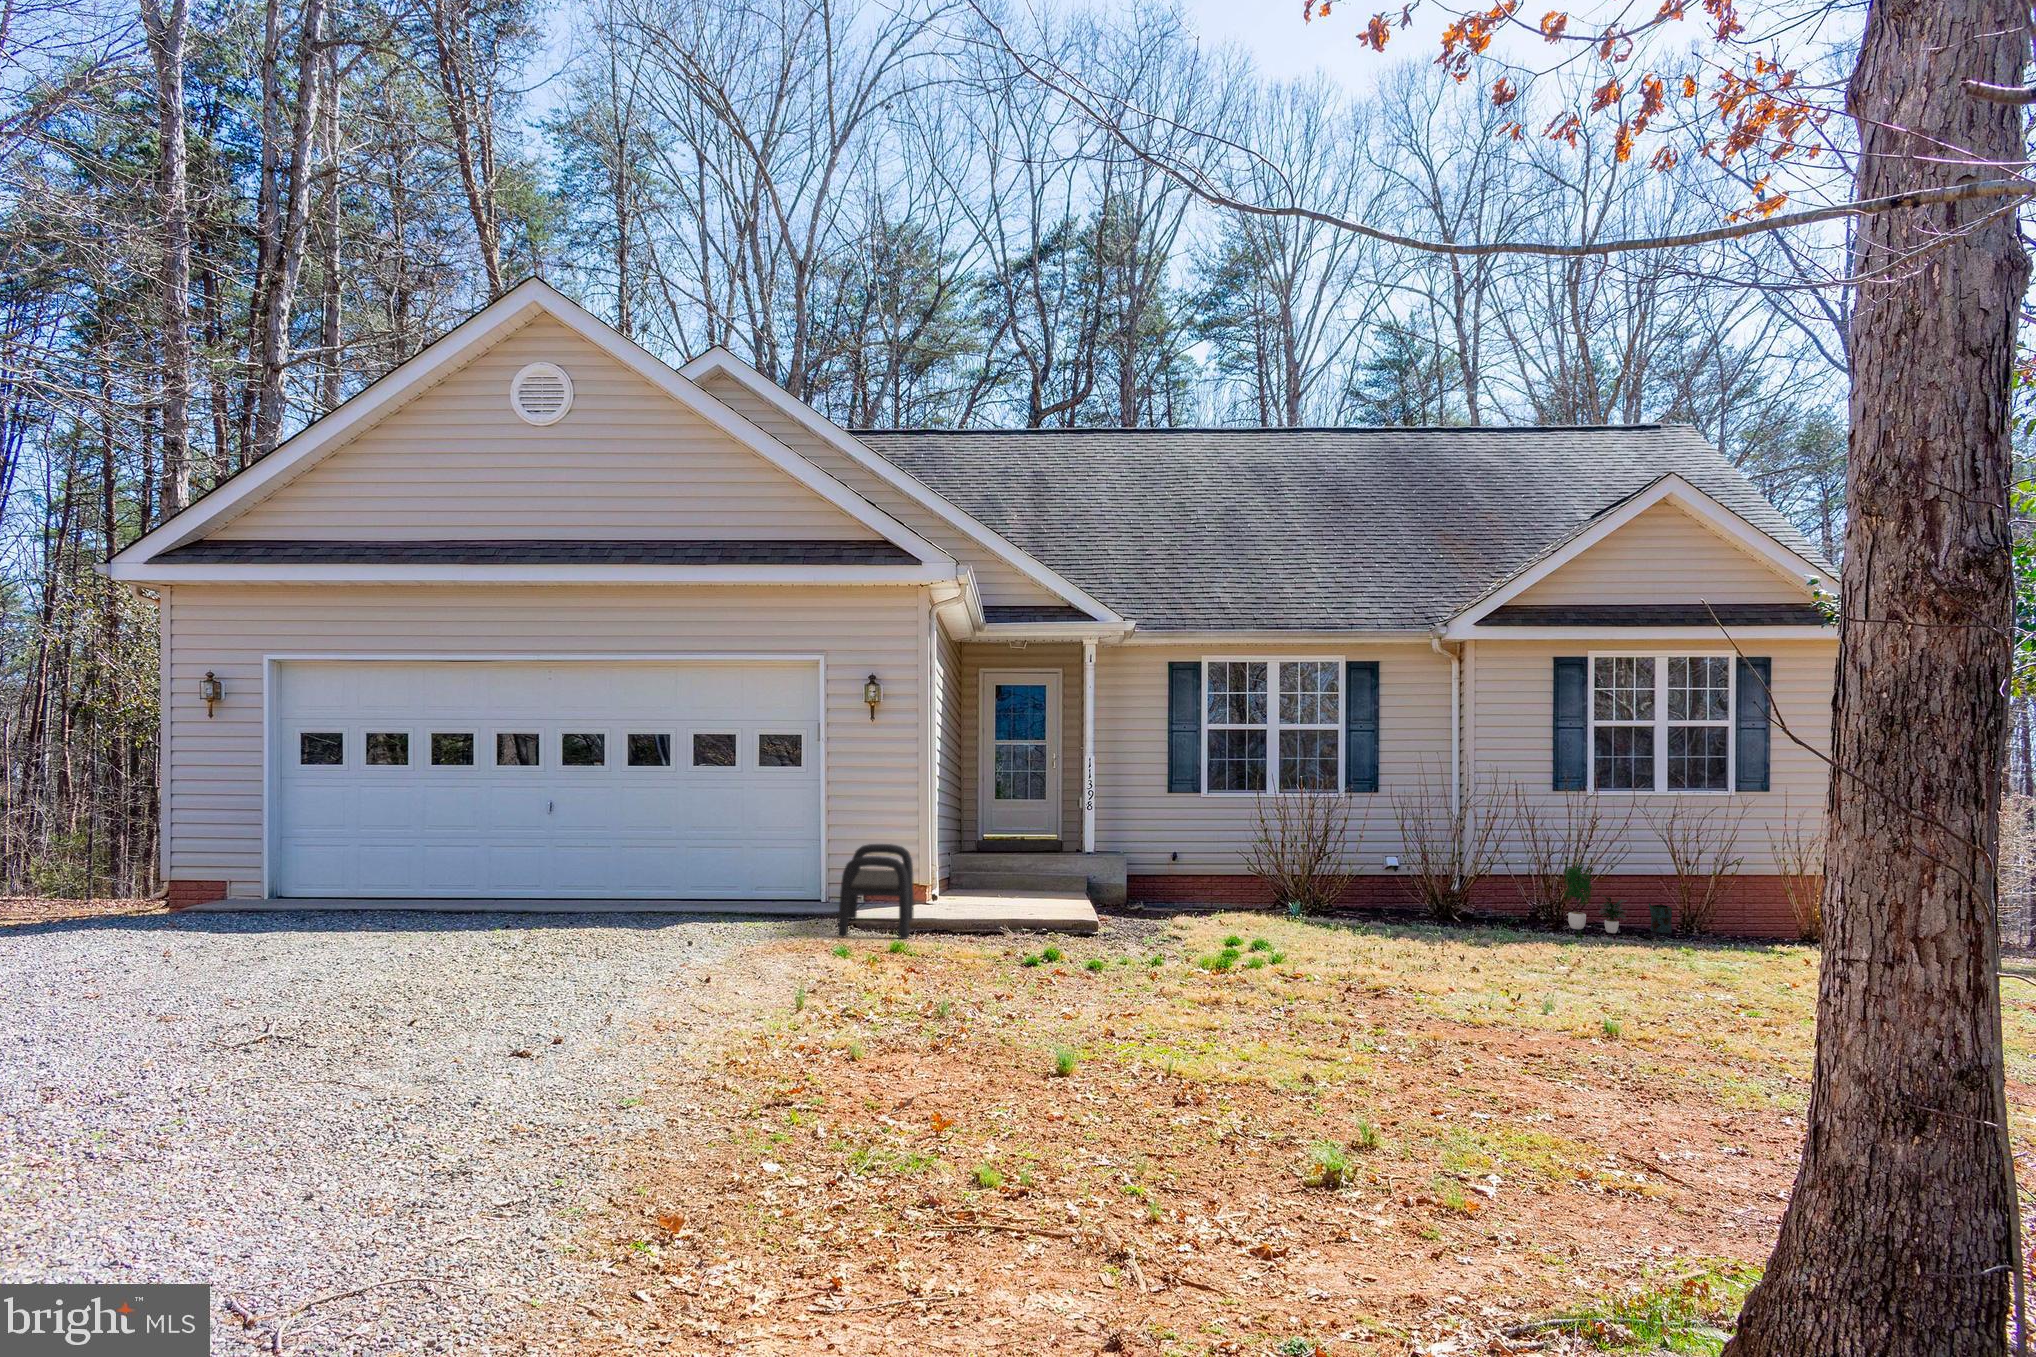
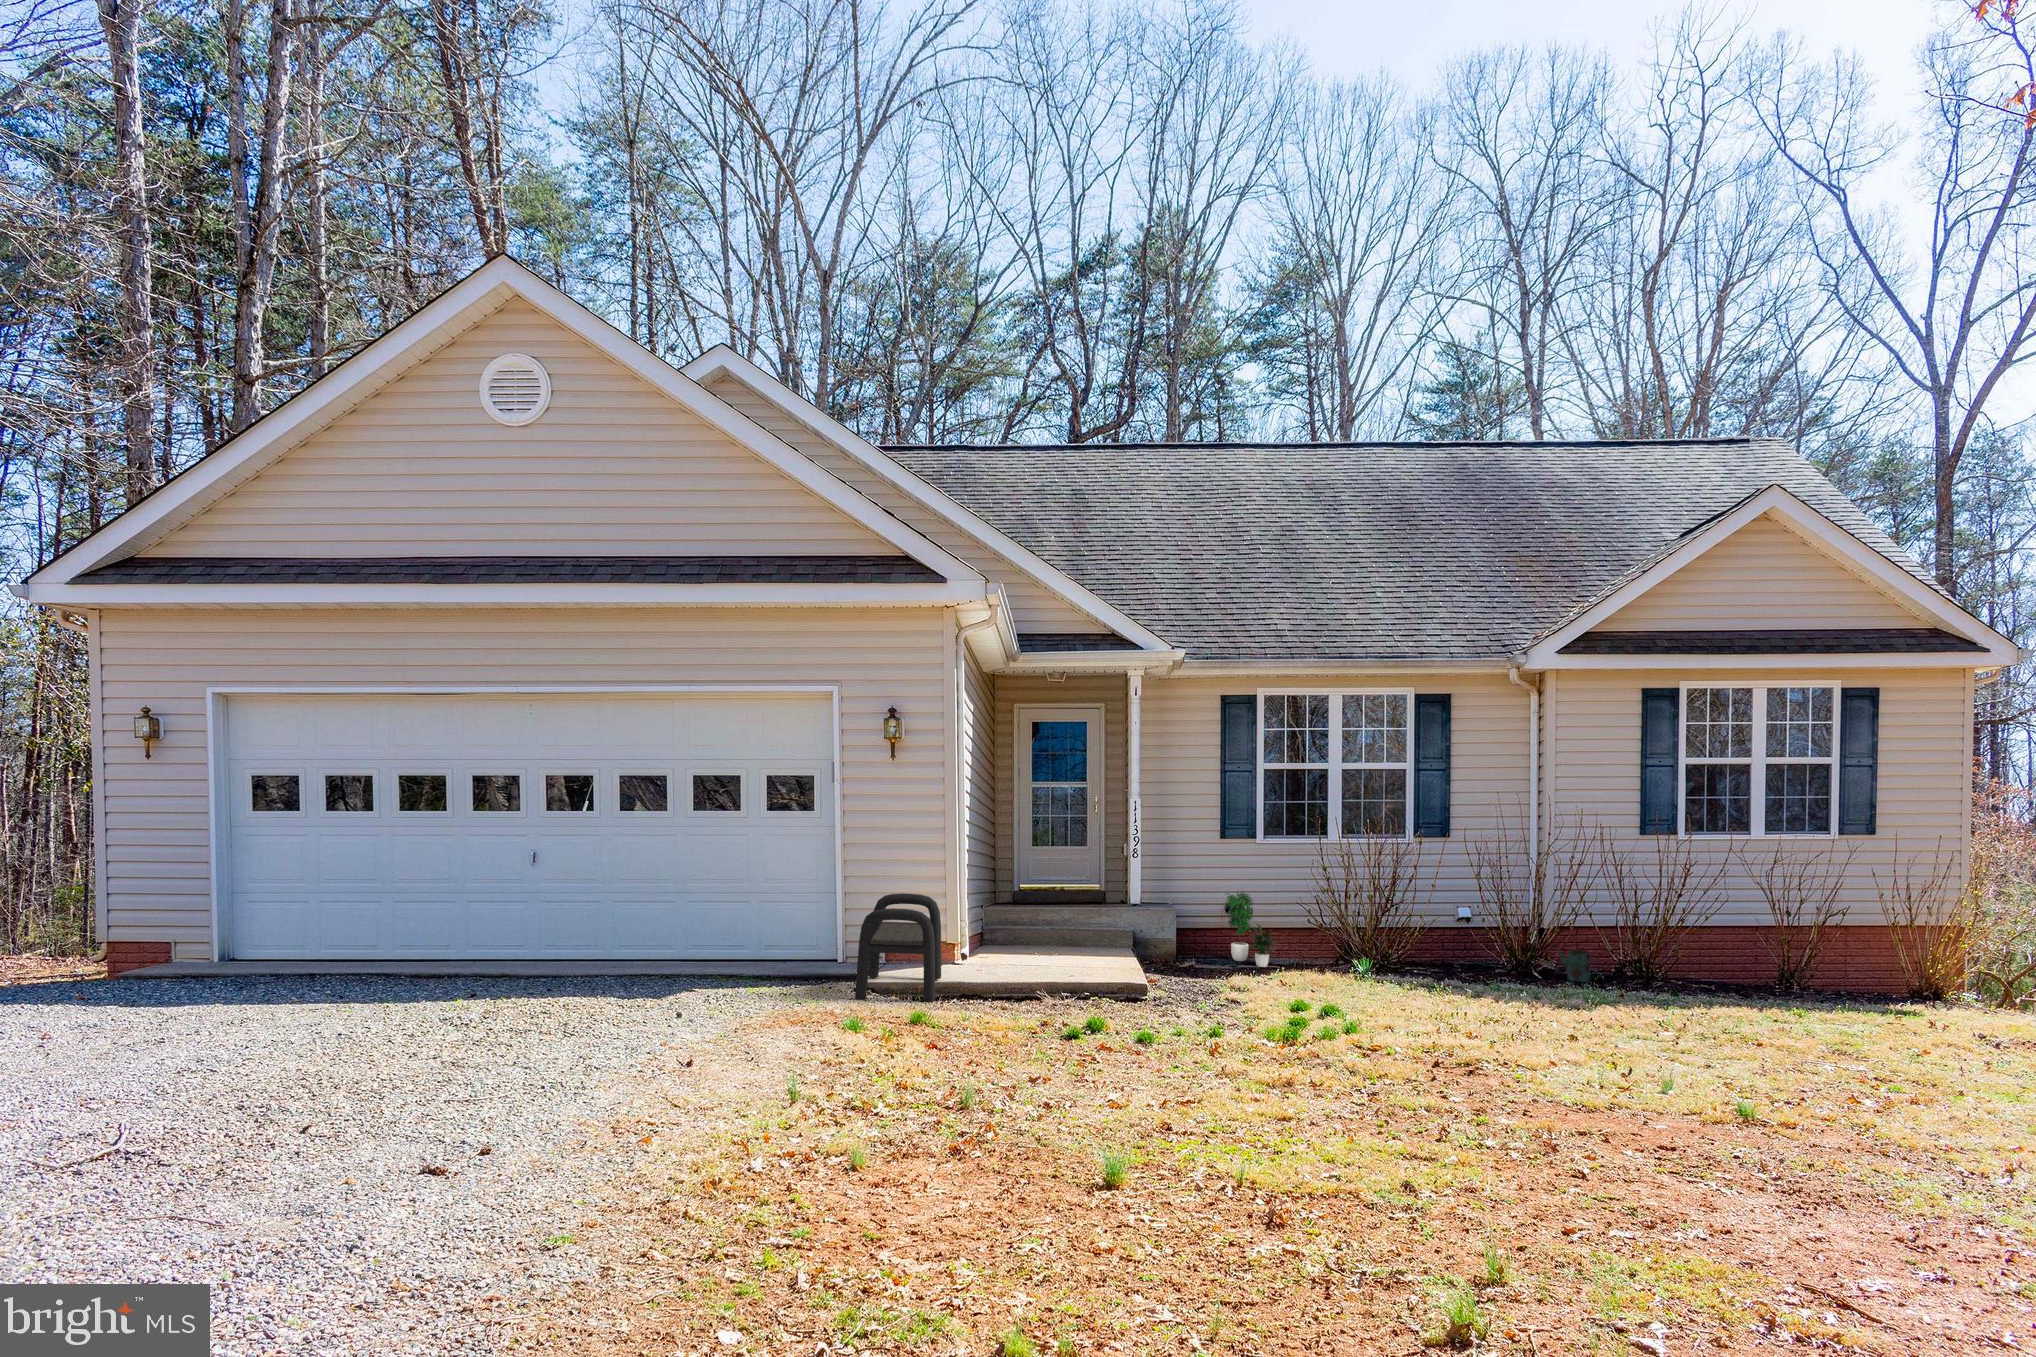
potted plant: present [1564,862,1626,933] -> present [1225,892,1274,967]
watering can: present [1649,903,1672,933] -> present [1553,943,1596,982]

